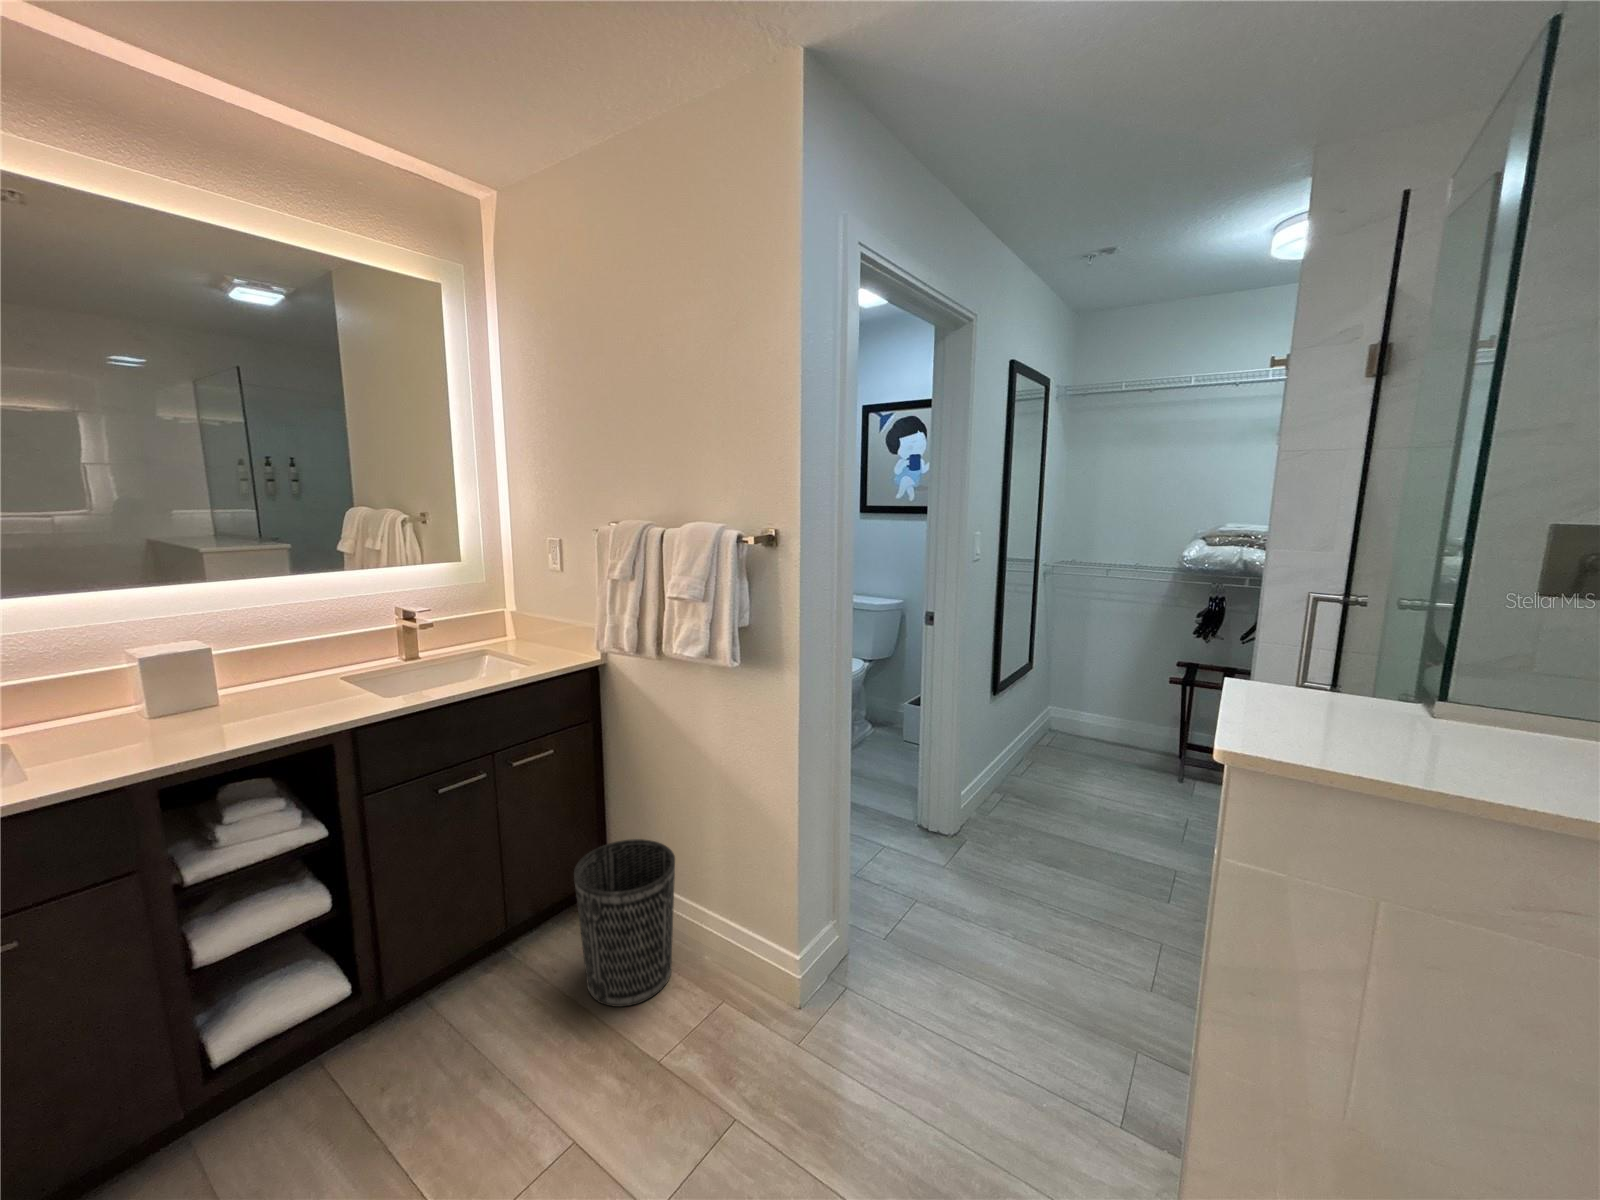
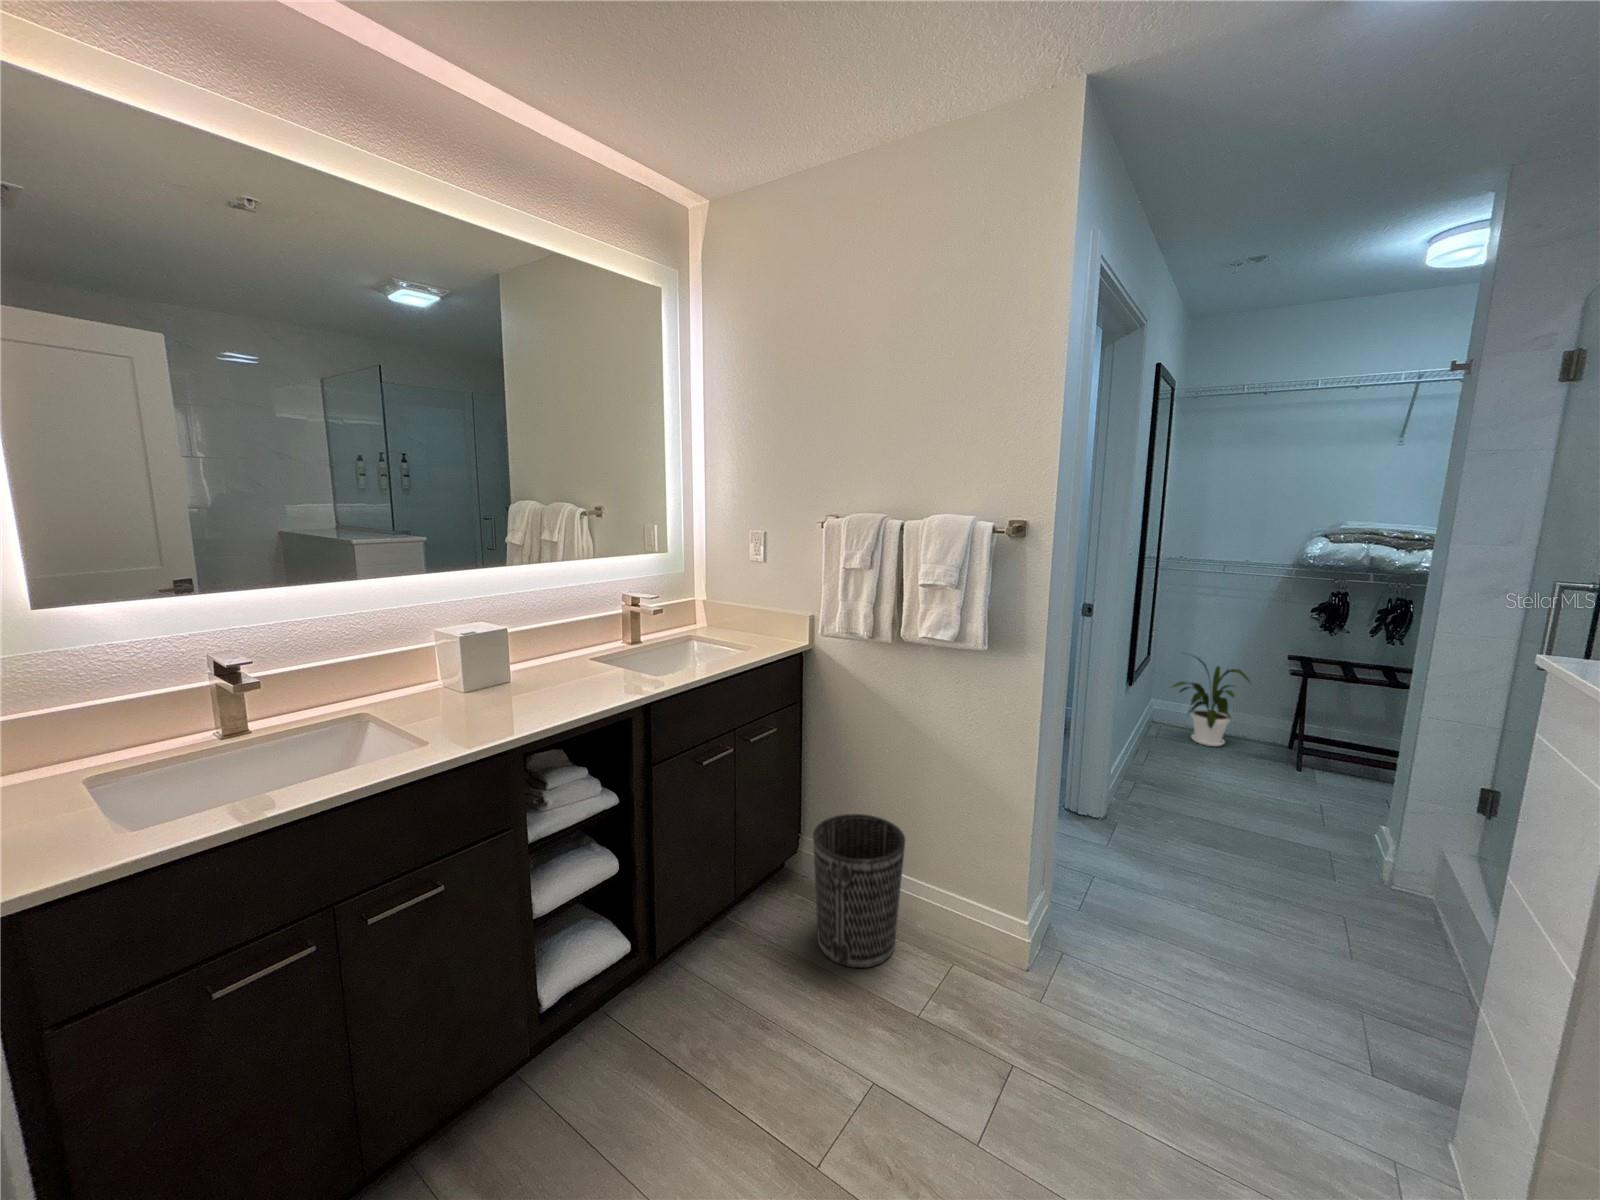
house plant: none [1051,658,1133,755] -> present [1173,658,1250,746]

